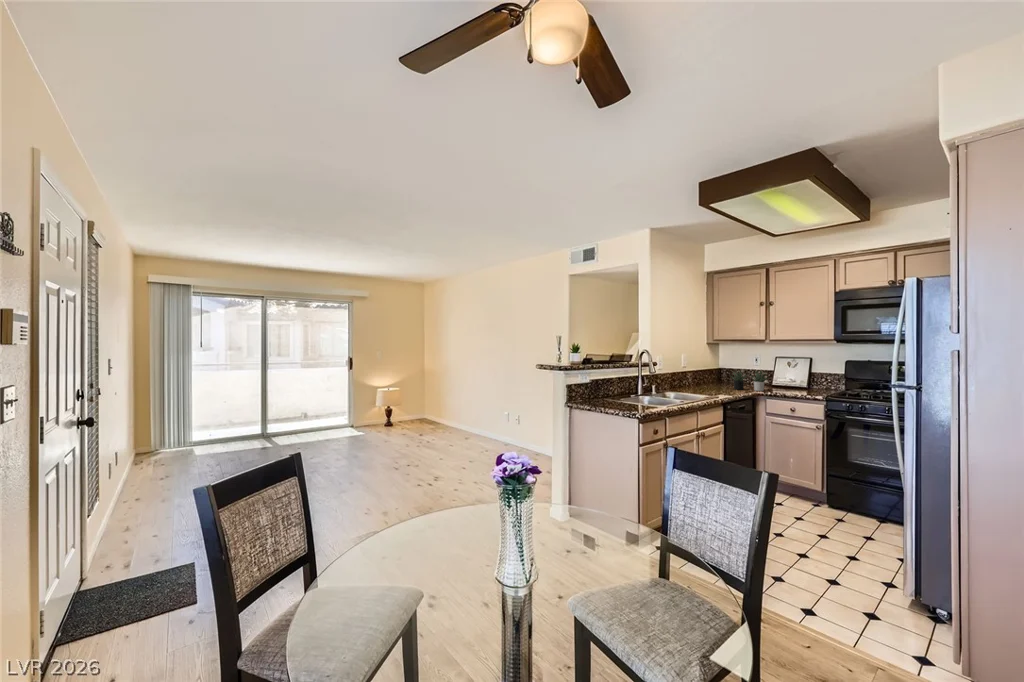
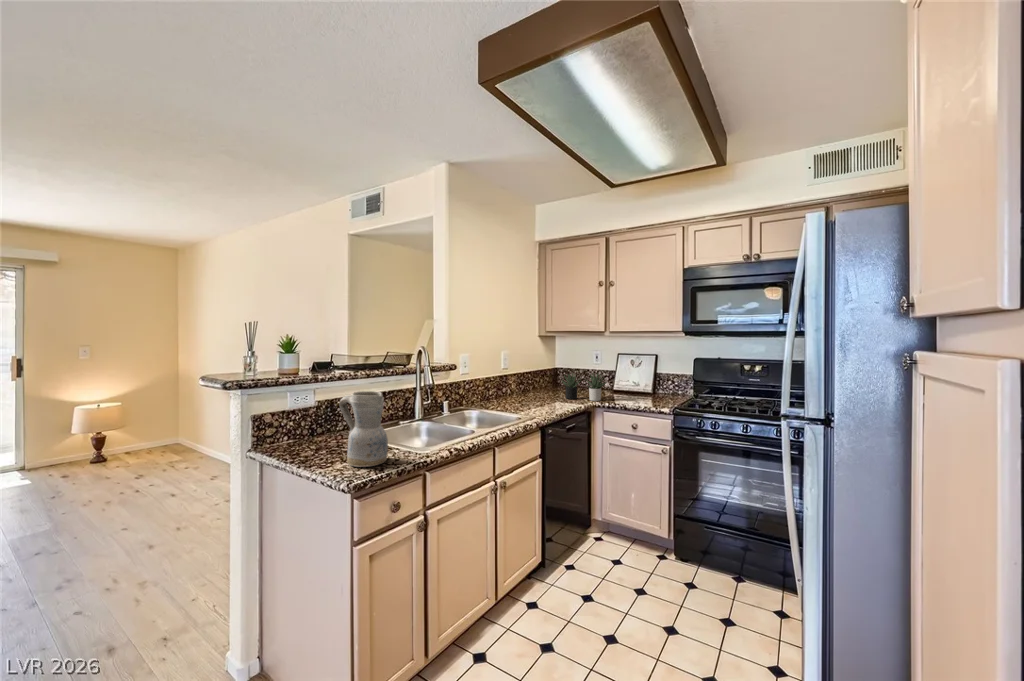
ceramic pitcher: none [621,372,648,410] -> present [339,391,388,467]

